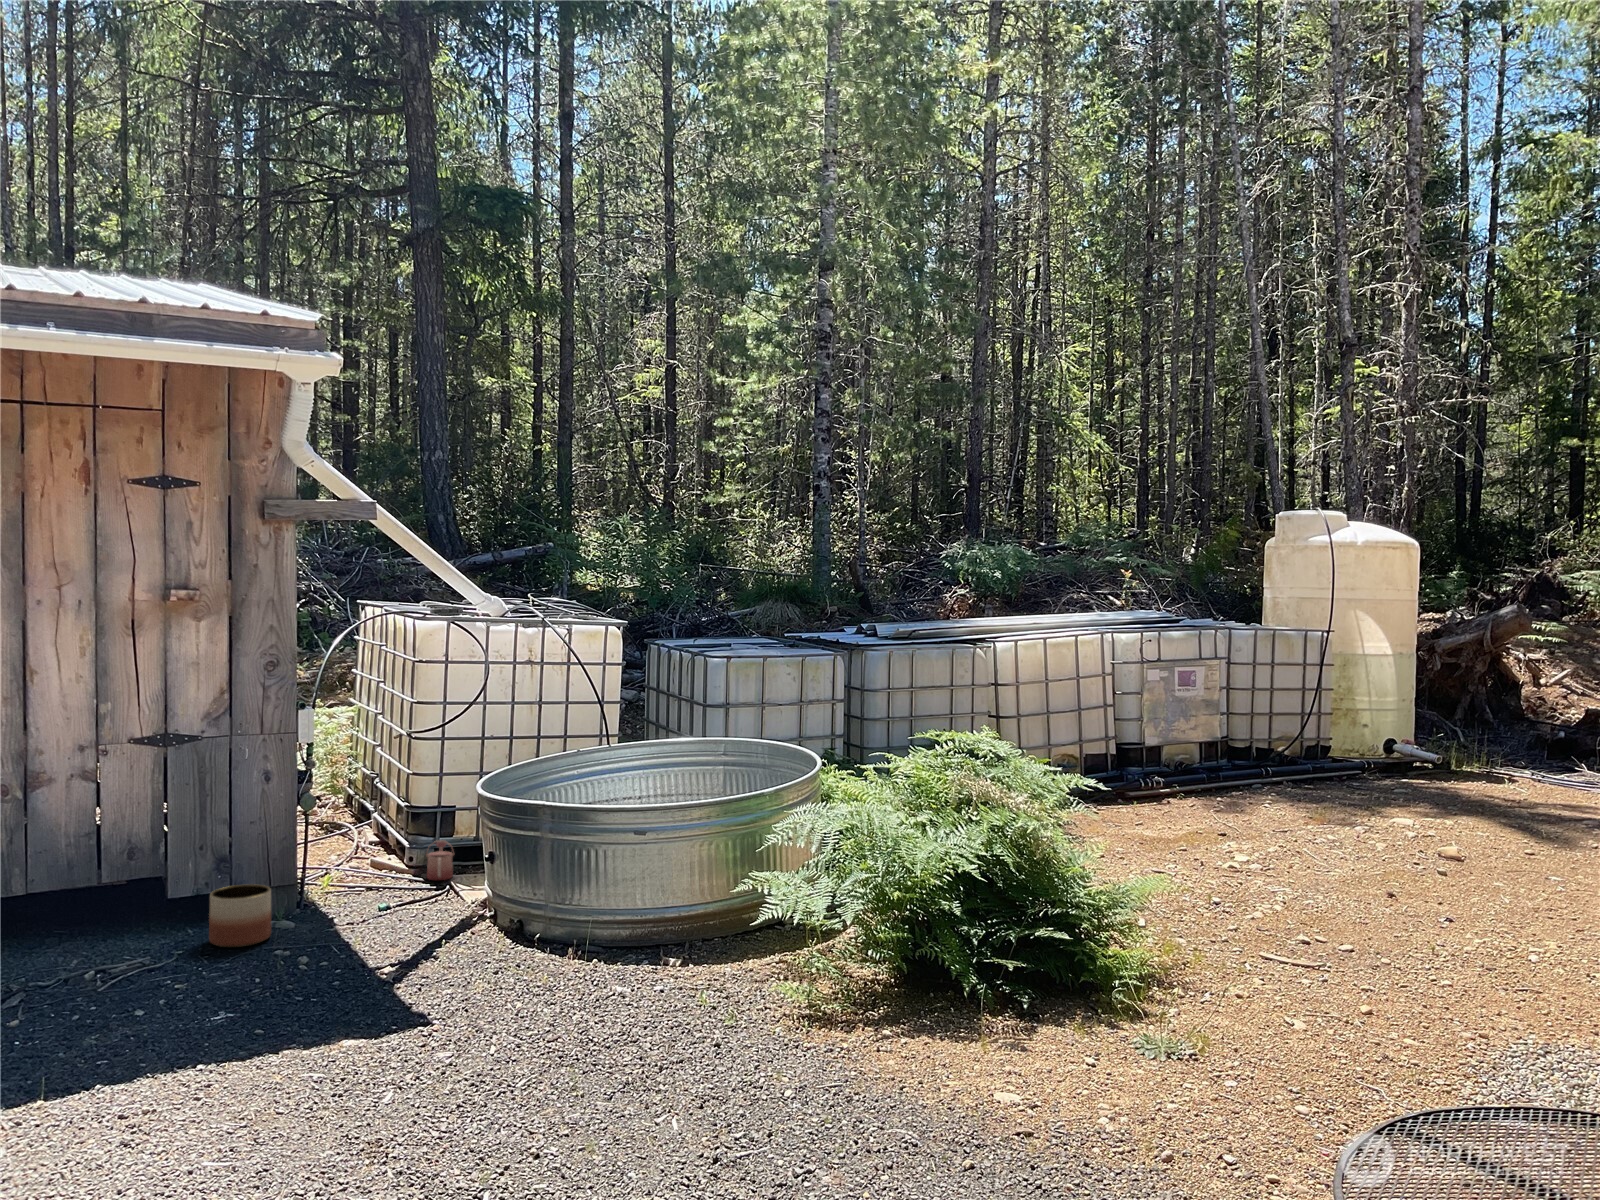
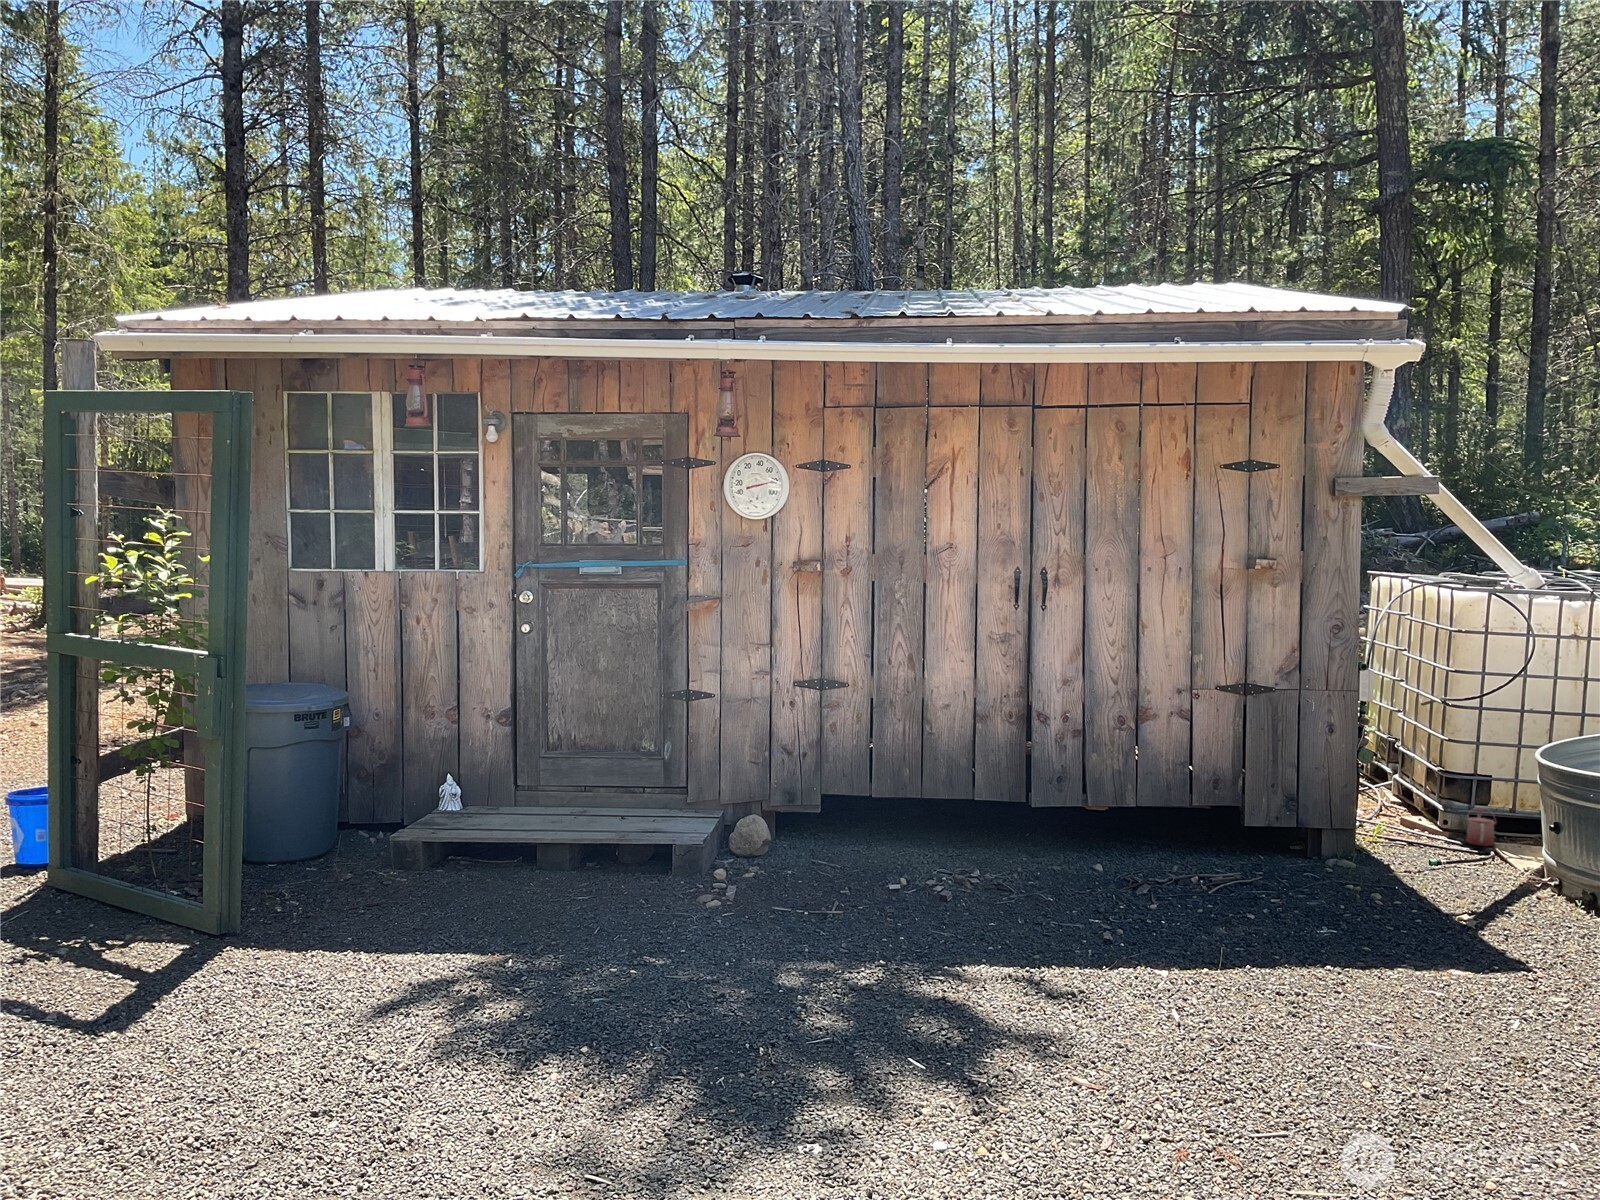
planter: present [209,884,271,947] -> none [1284,820,1338,874]

